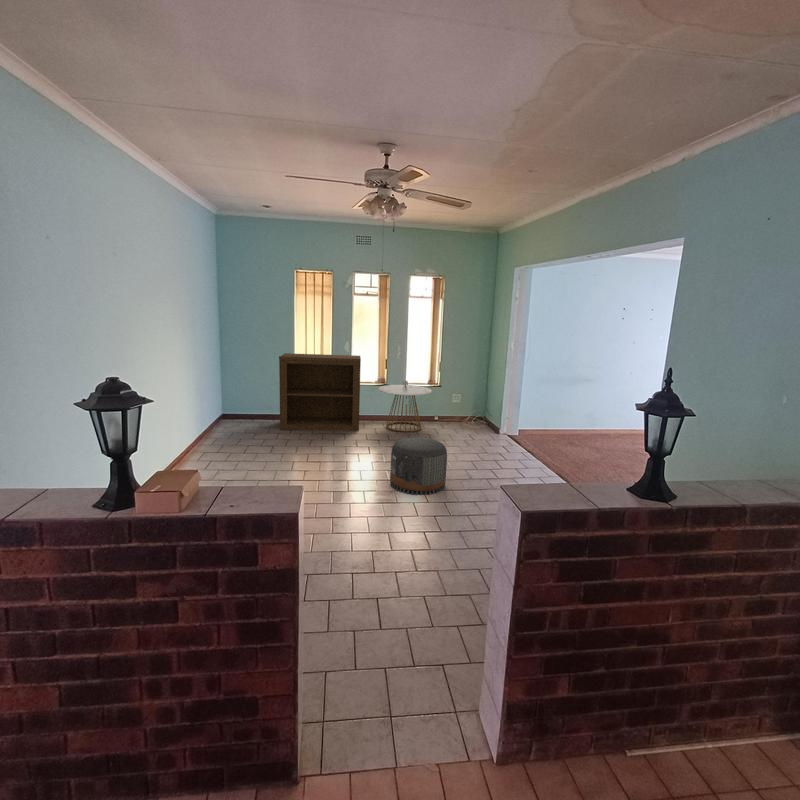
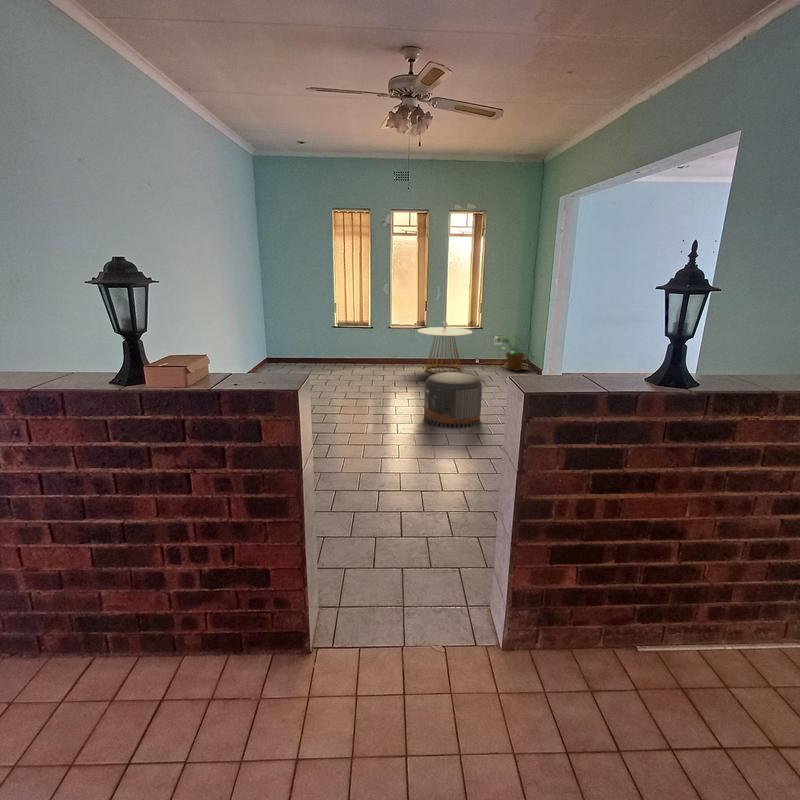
bookshelf: present [279,353,361,430] -> none [317,297,399,373]
potted plant: none [454,393,484,428] -> present [497,335,525,371]

